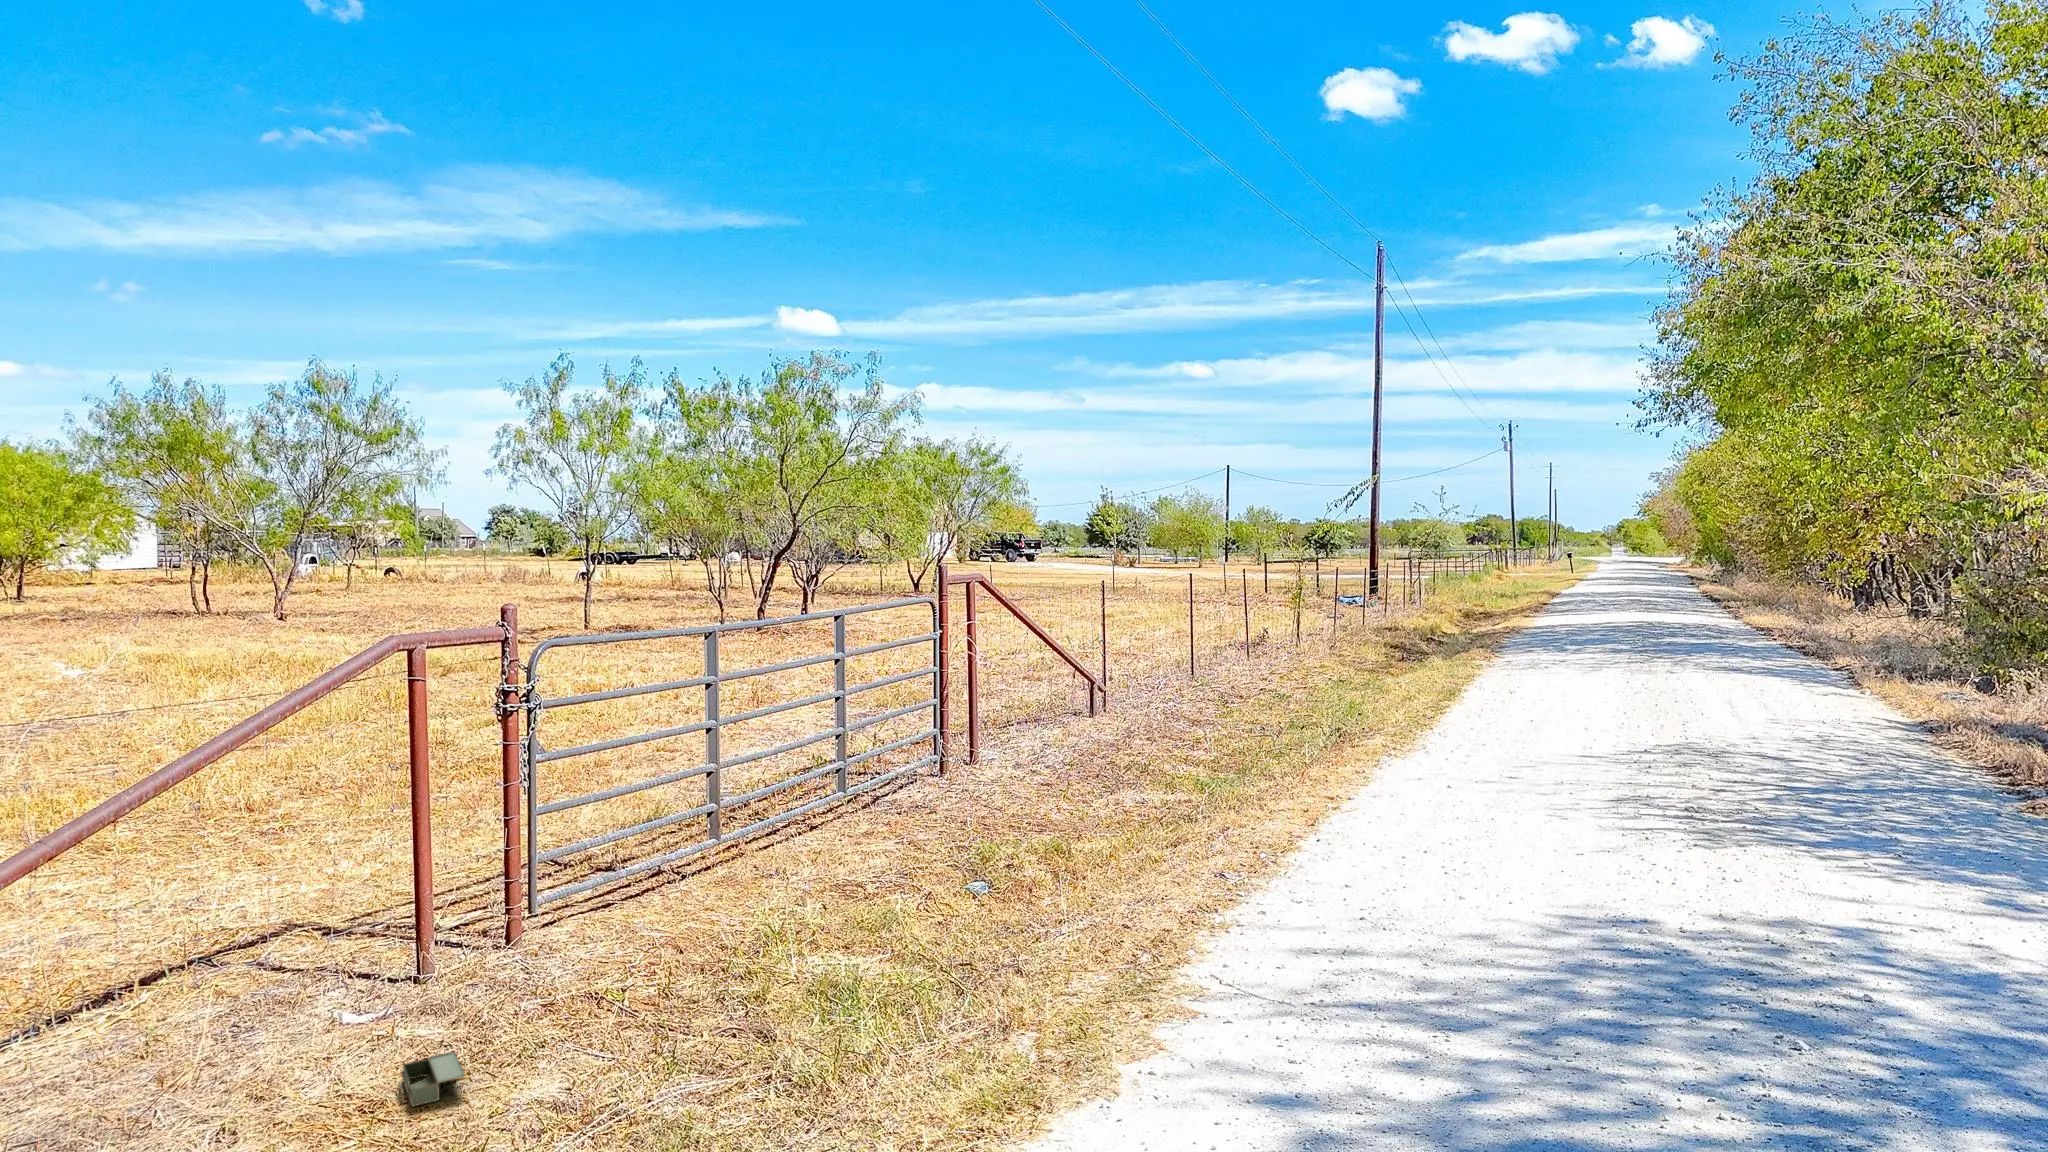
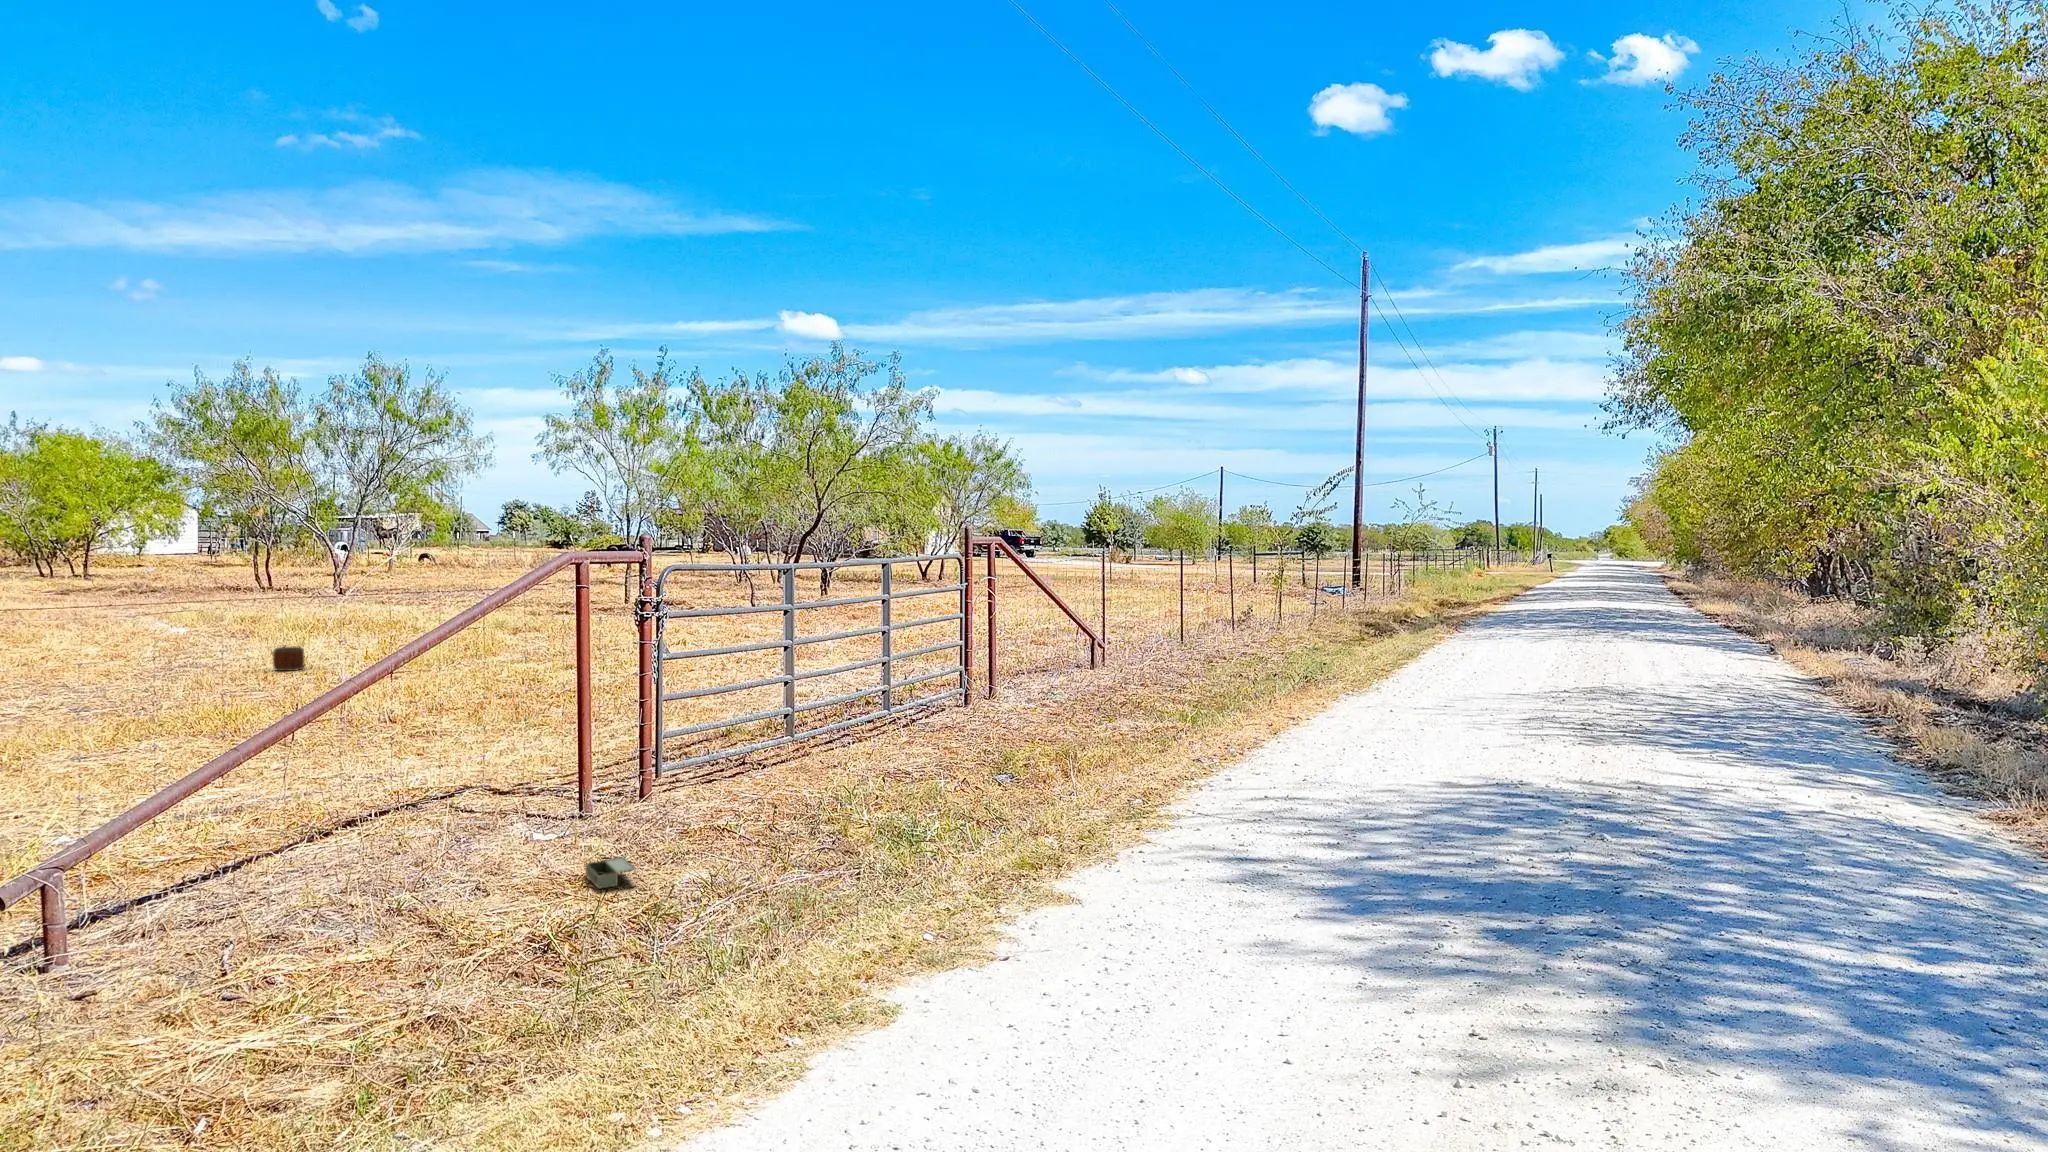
bucket: none [153,701,191,730] -> present [273,647,305,671]

